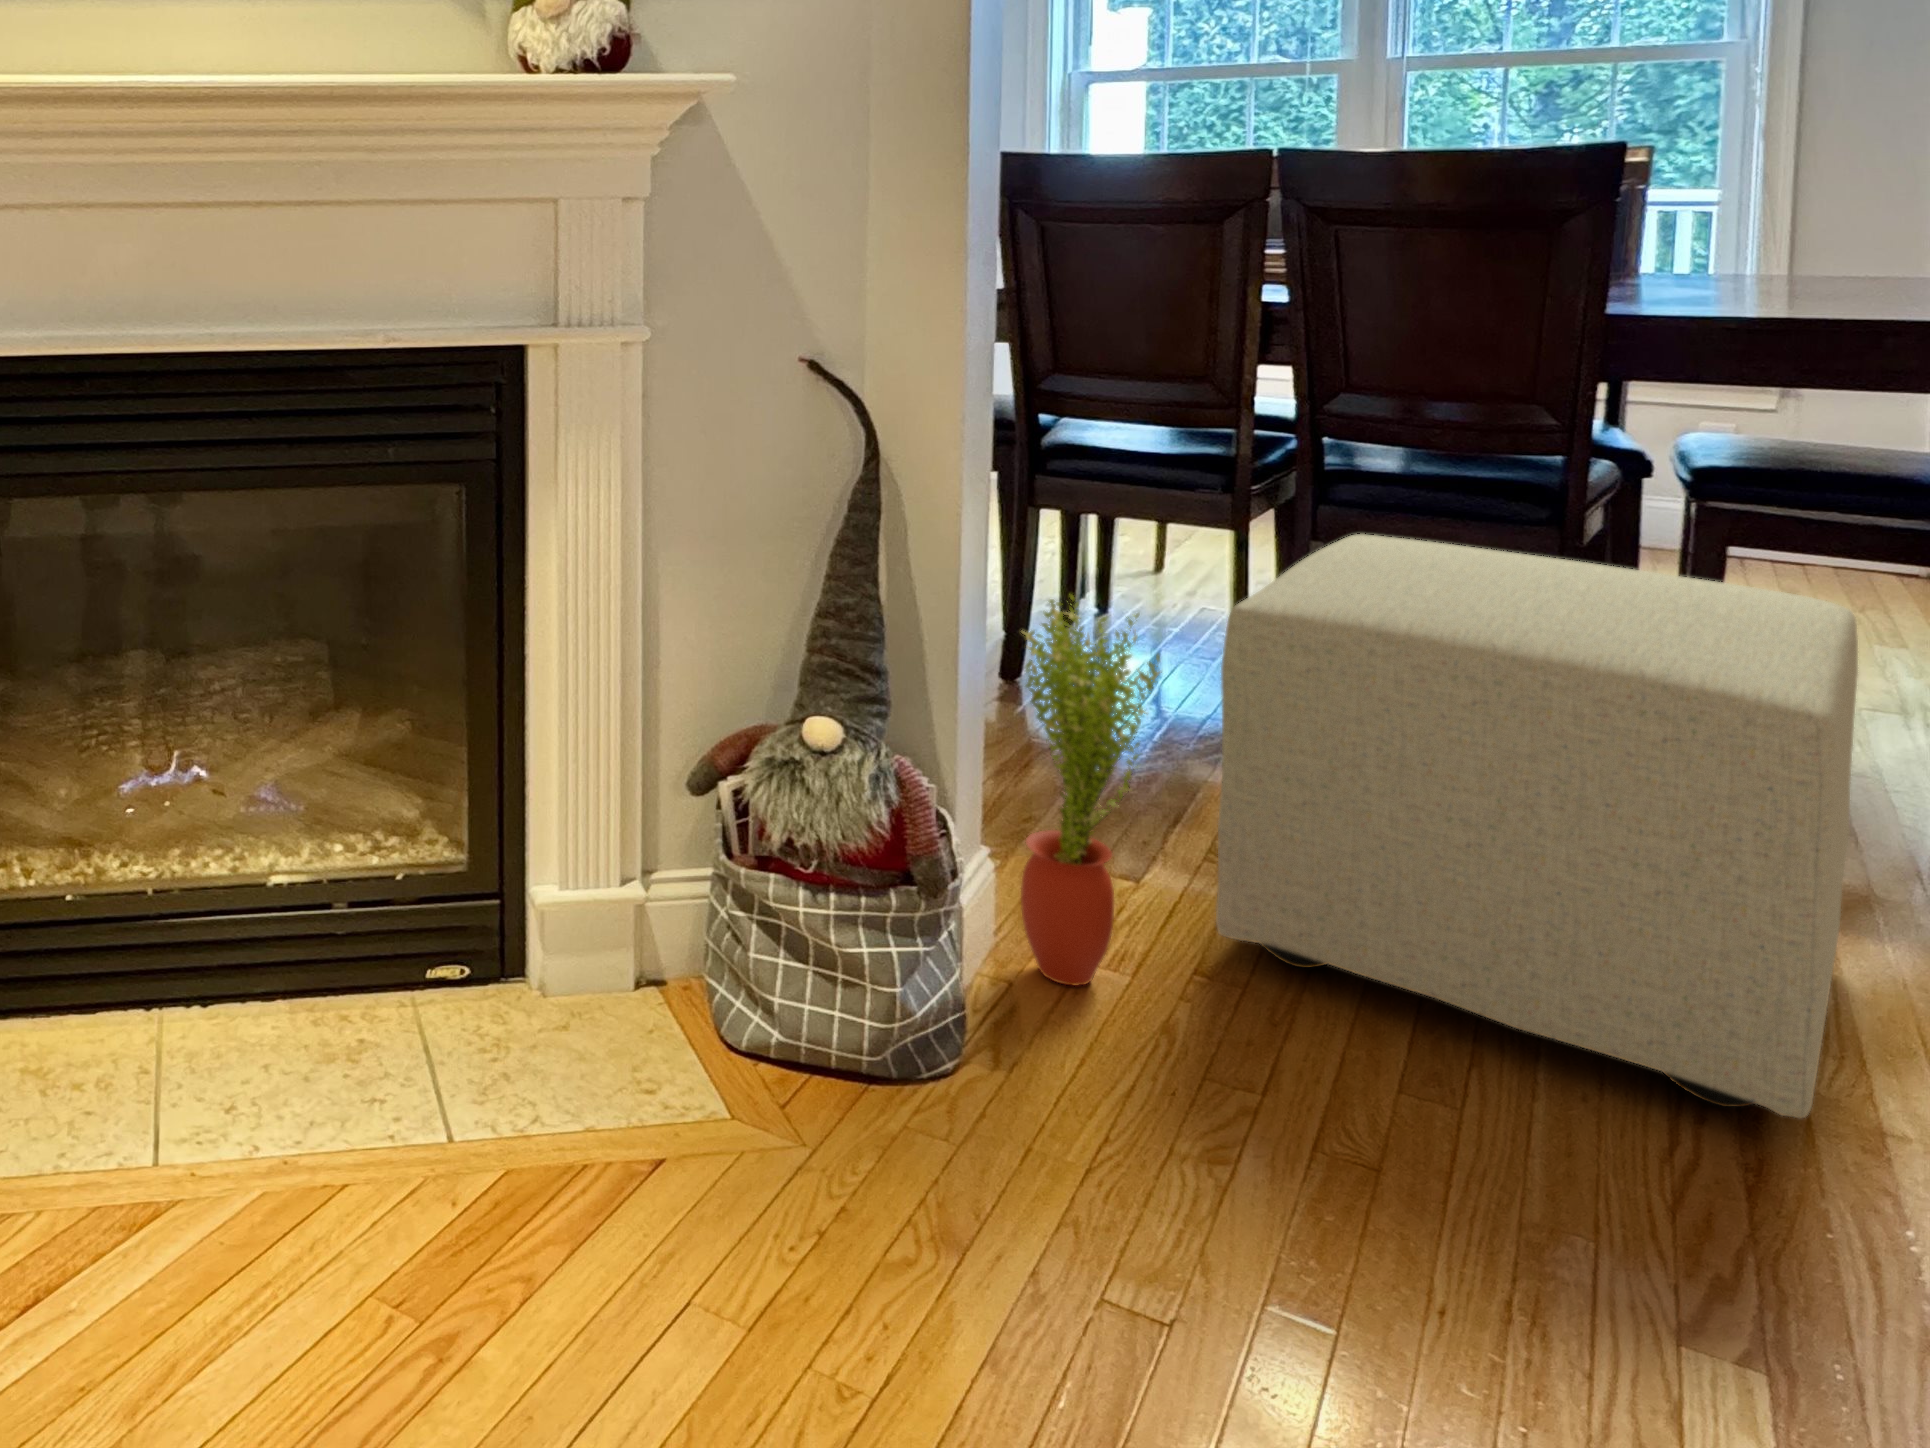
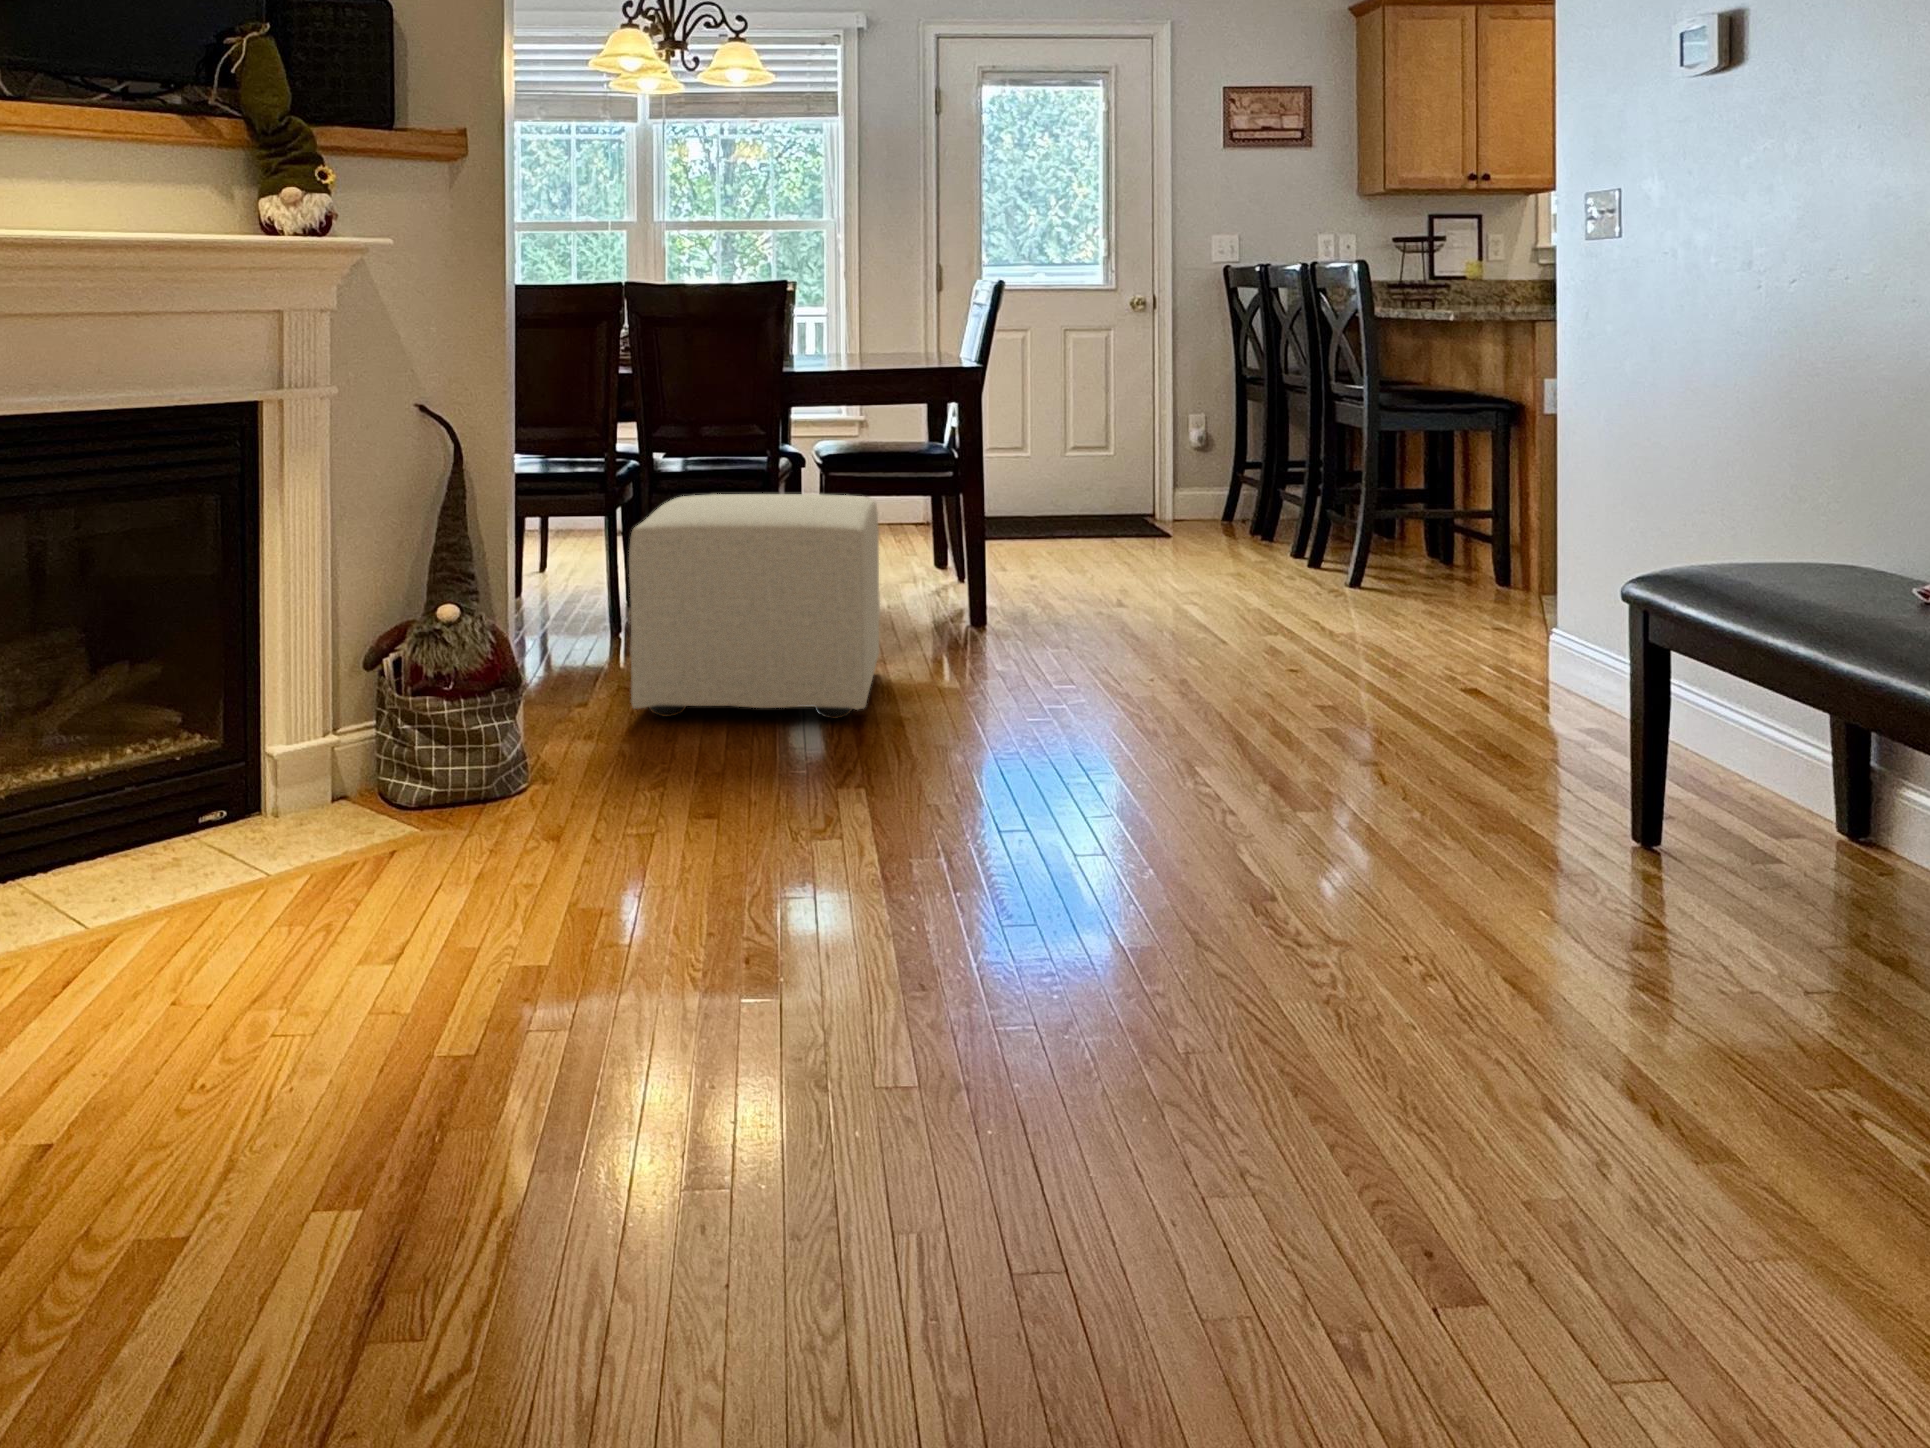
potted plant: present [1021,595,1160,986] -> none [537,529,607,747]

